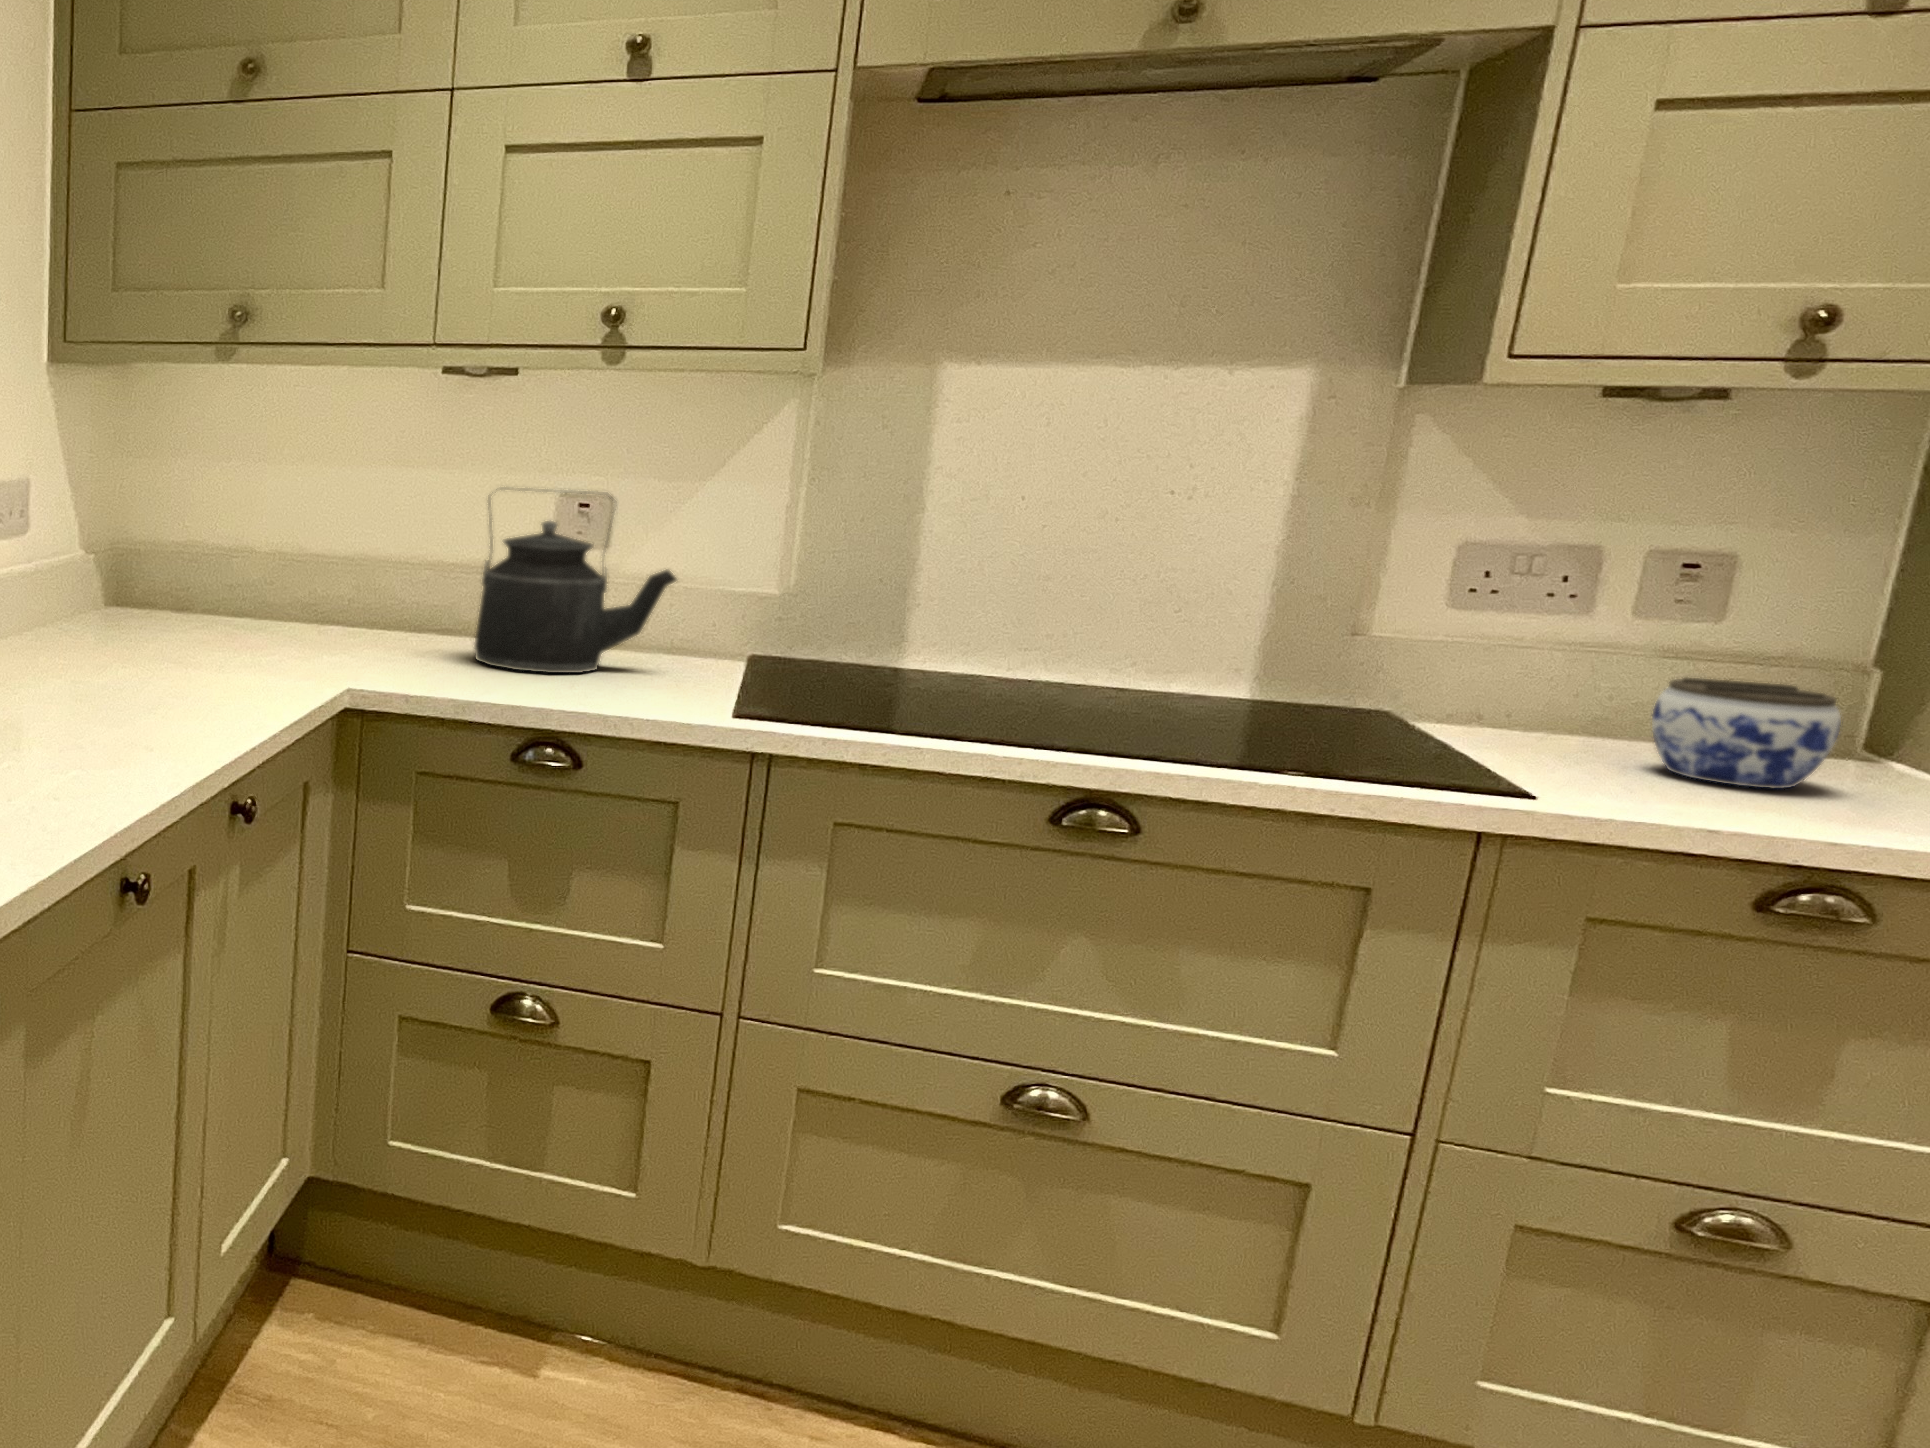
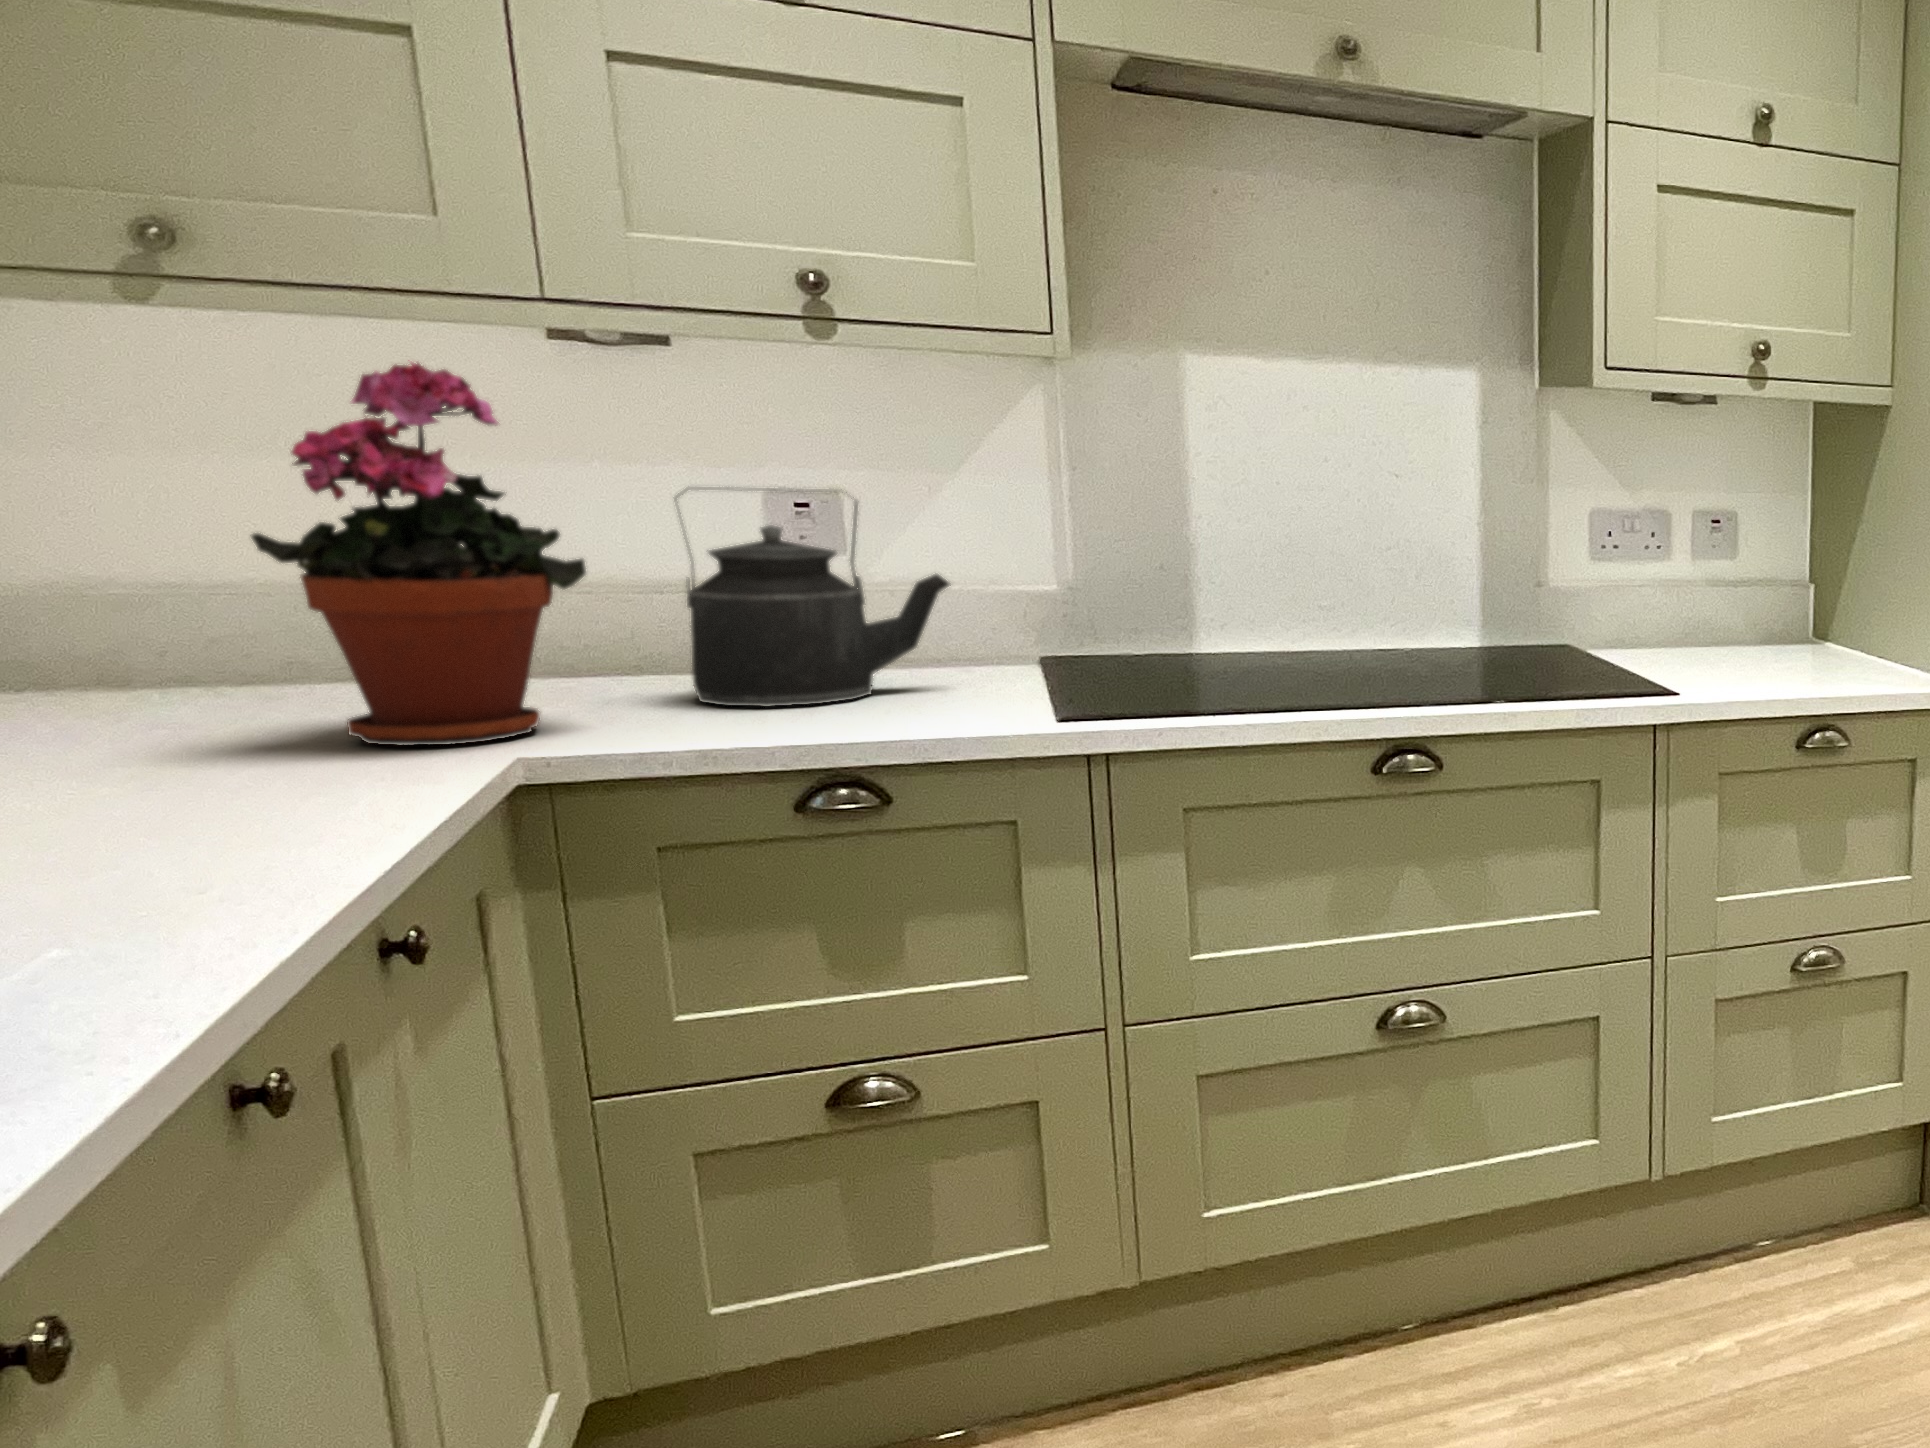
potted plant: none [245,392,419,672] -> present [251,363,586,746]
jar: present [1652,678,1841,789] -> none [1722,598,1811,668]

